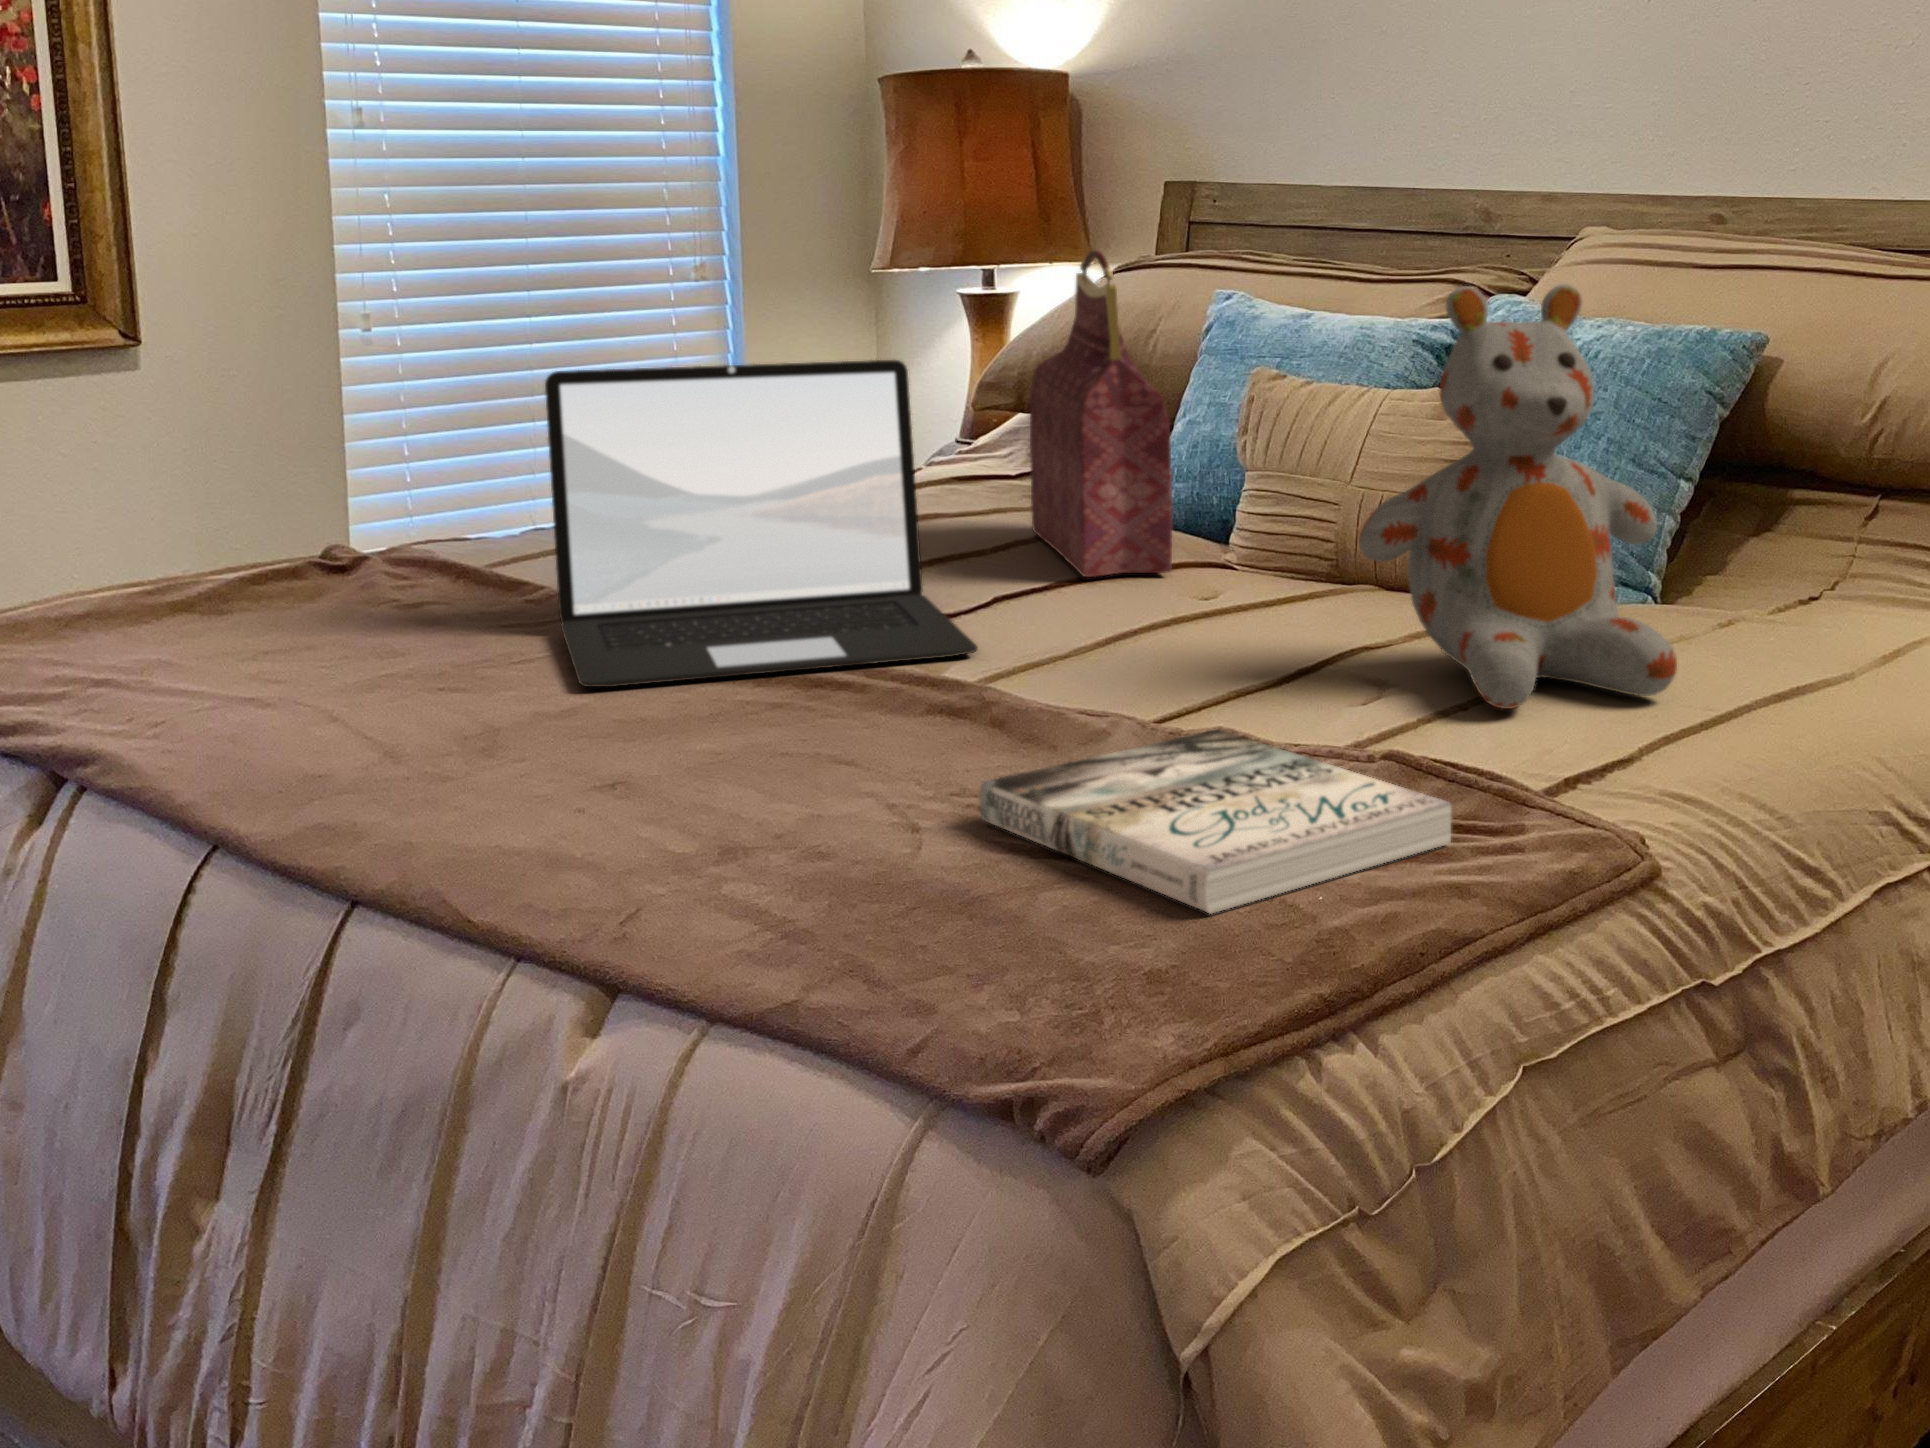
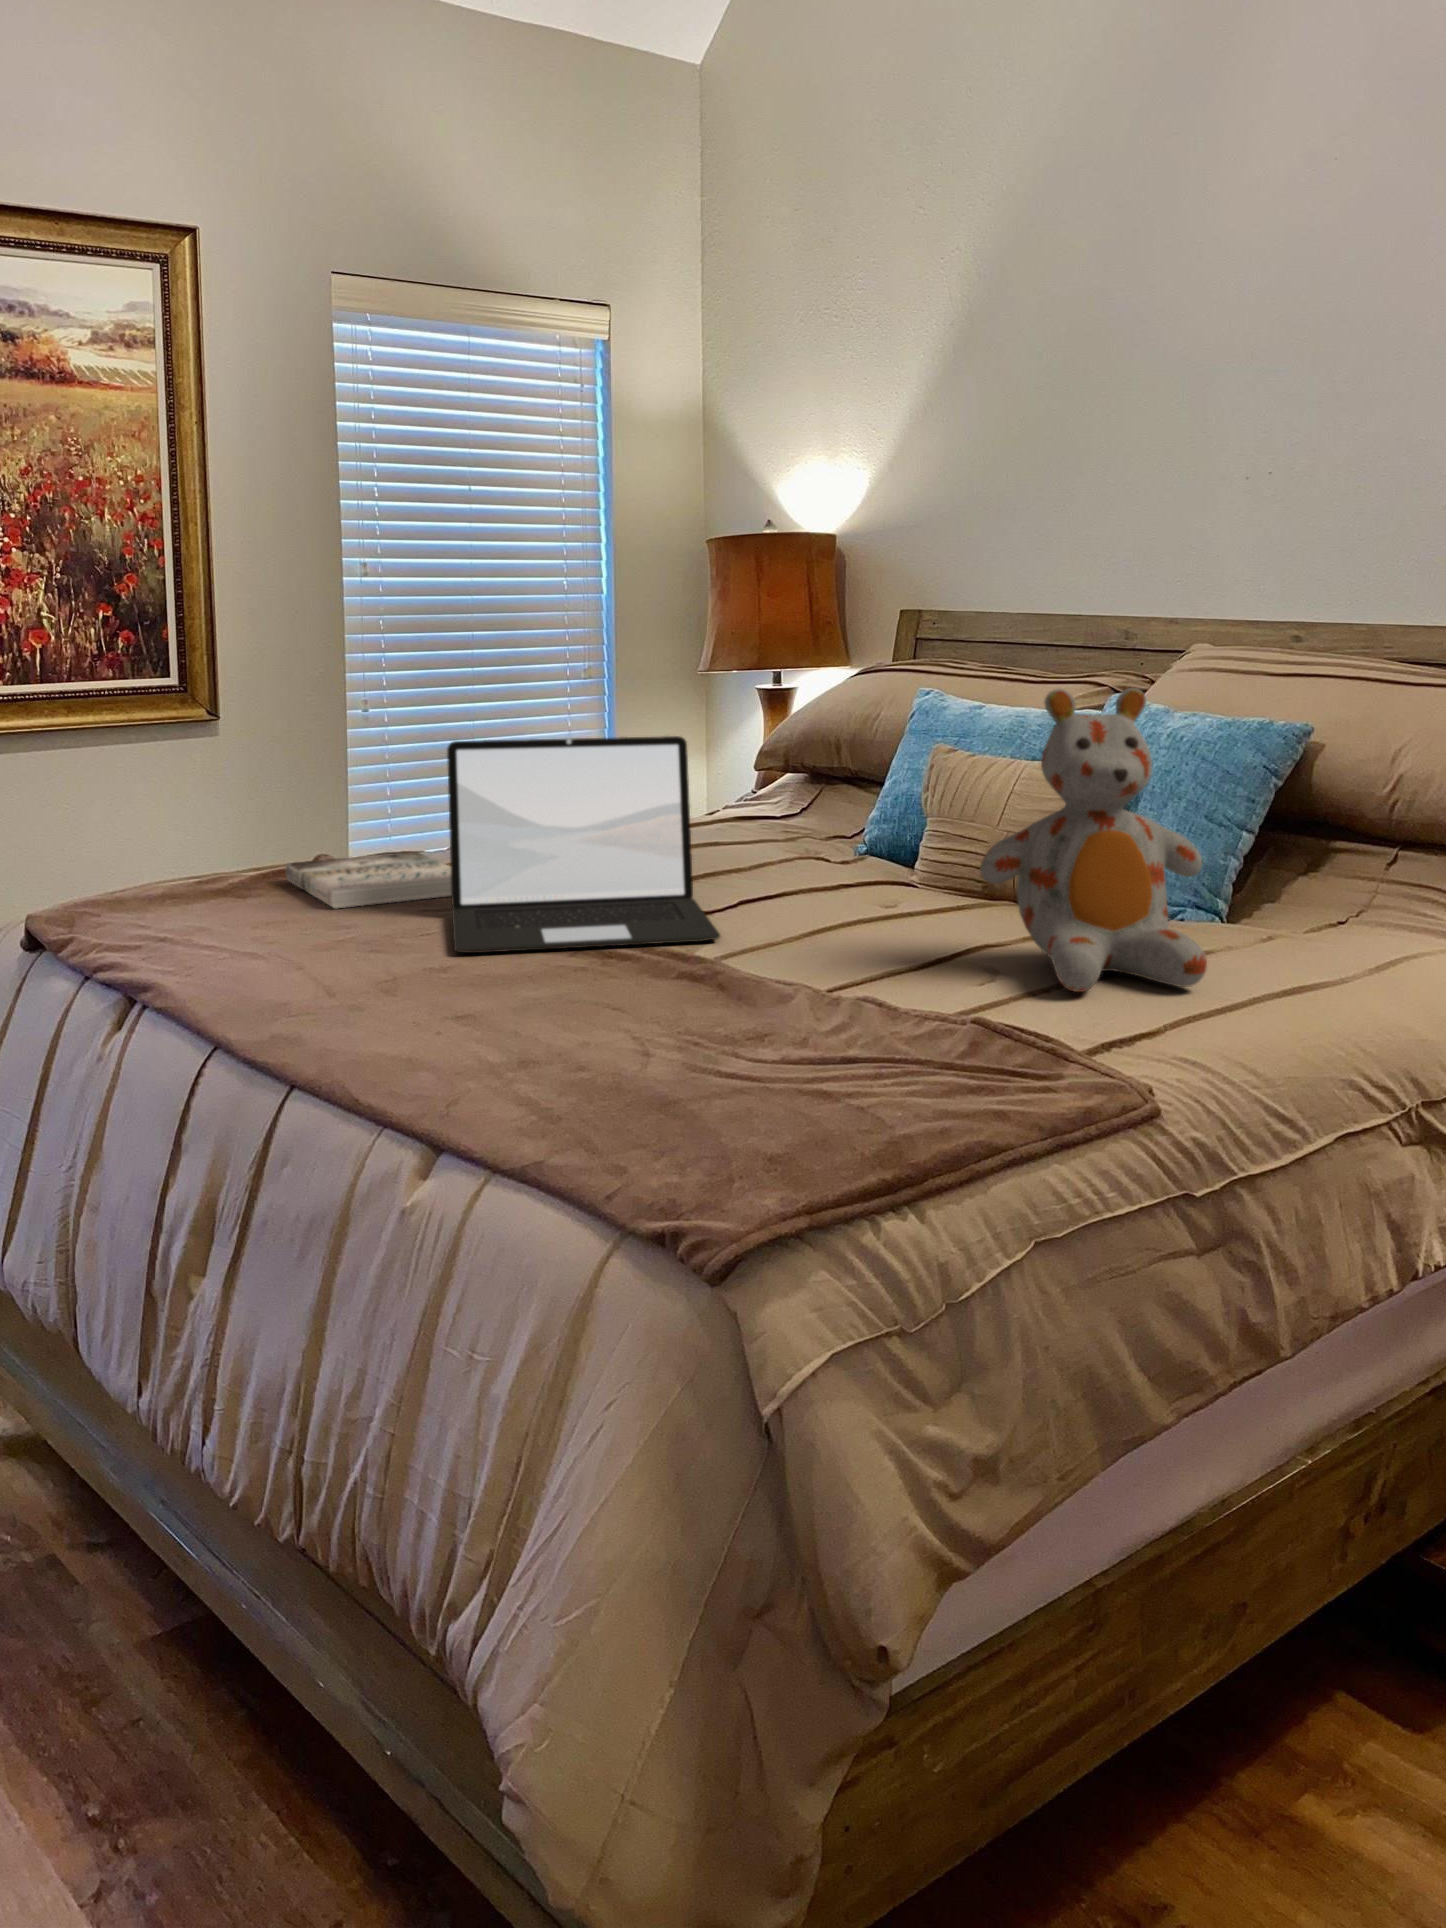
handbag: present [1030,250,1172,577] -> none [781,661,870,890]
book: present [979,730,1451,913] -> present [286,852,451,908]

